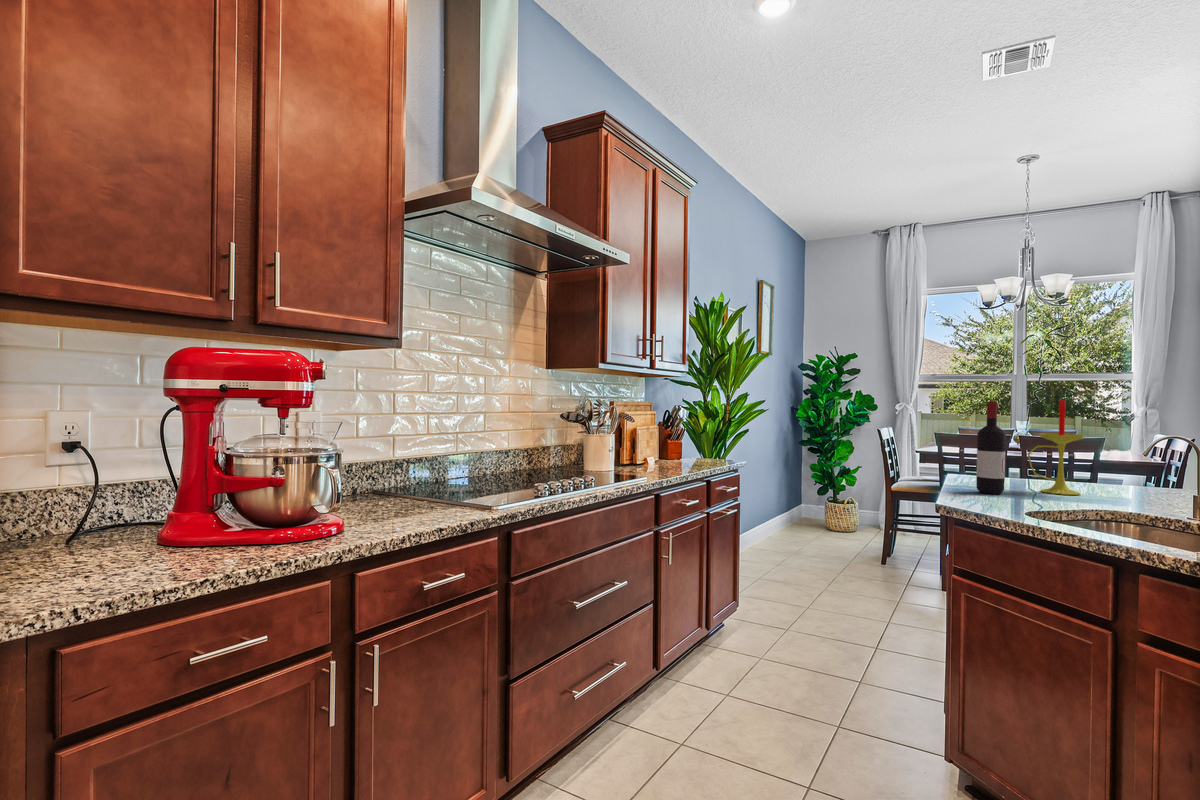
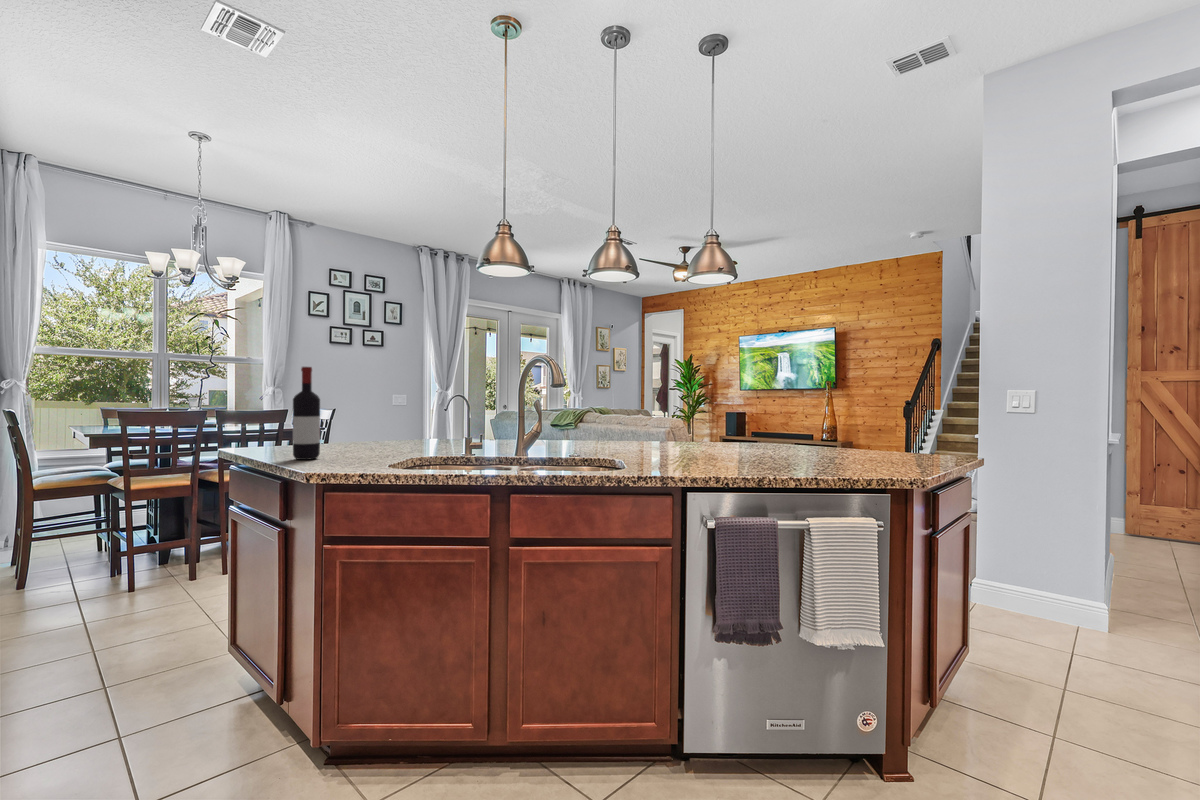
candle: present [1028,400,1084,495] -> none [322,366,366,453]

